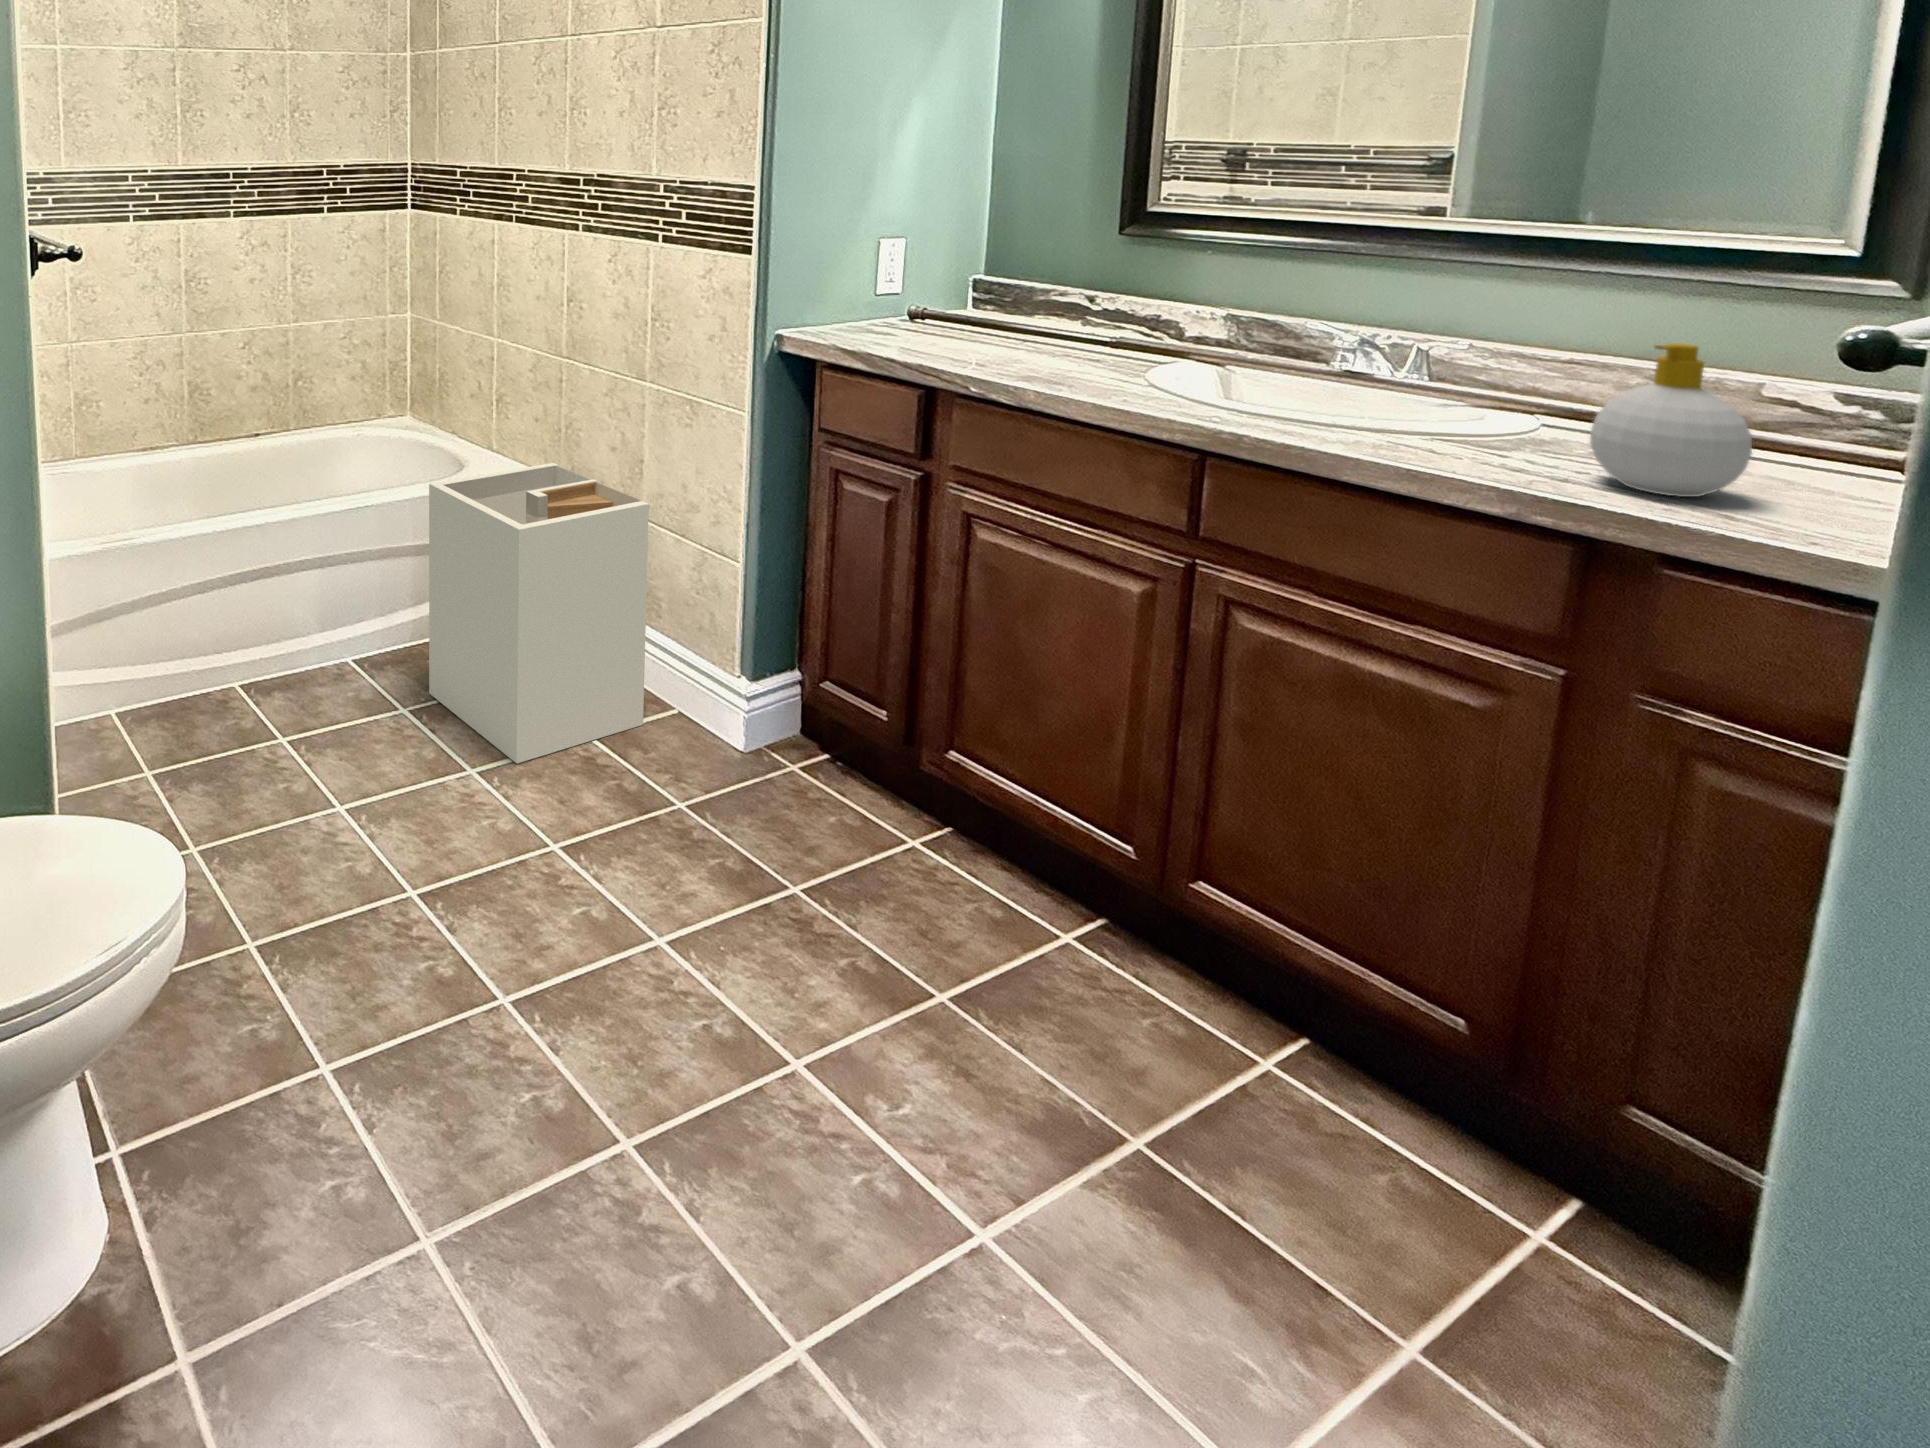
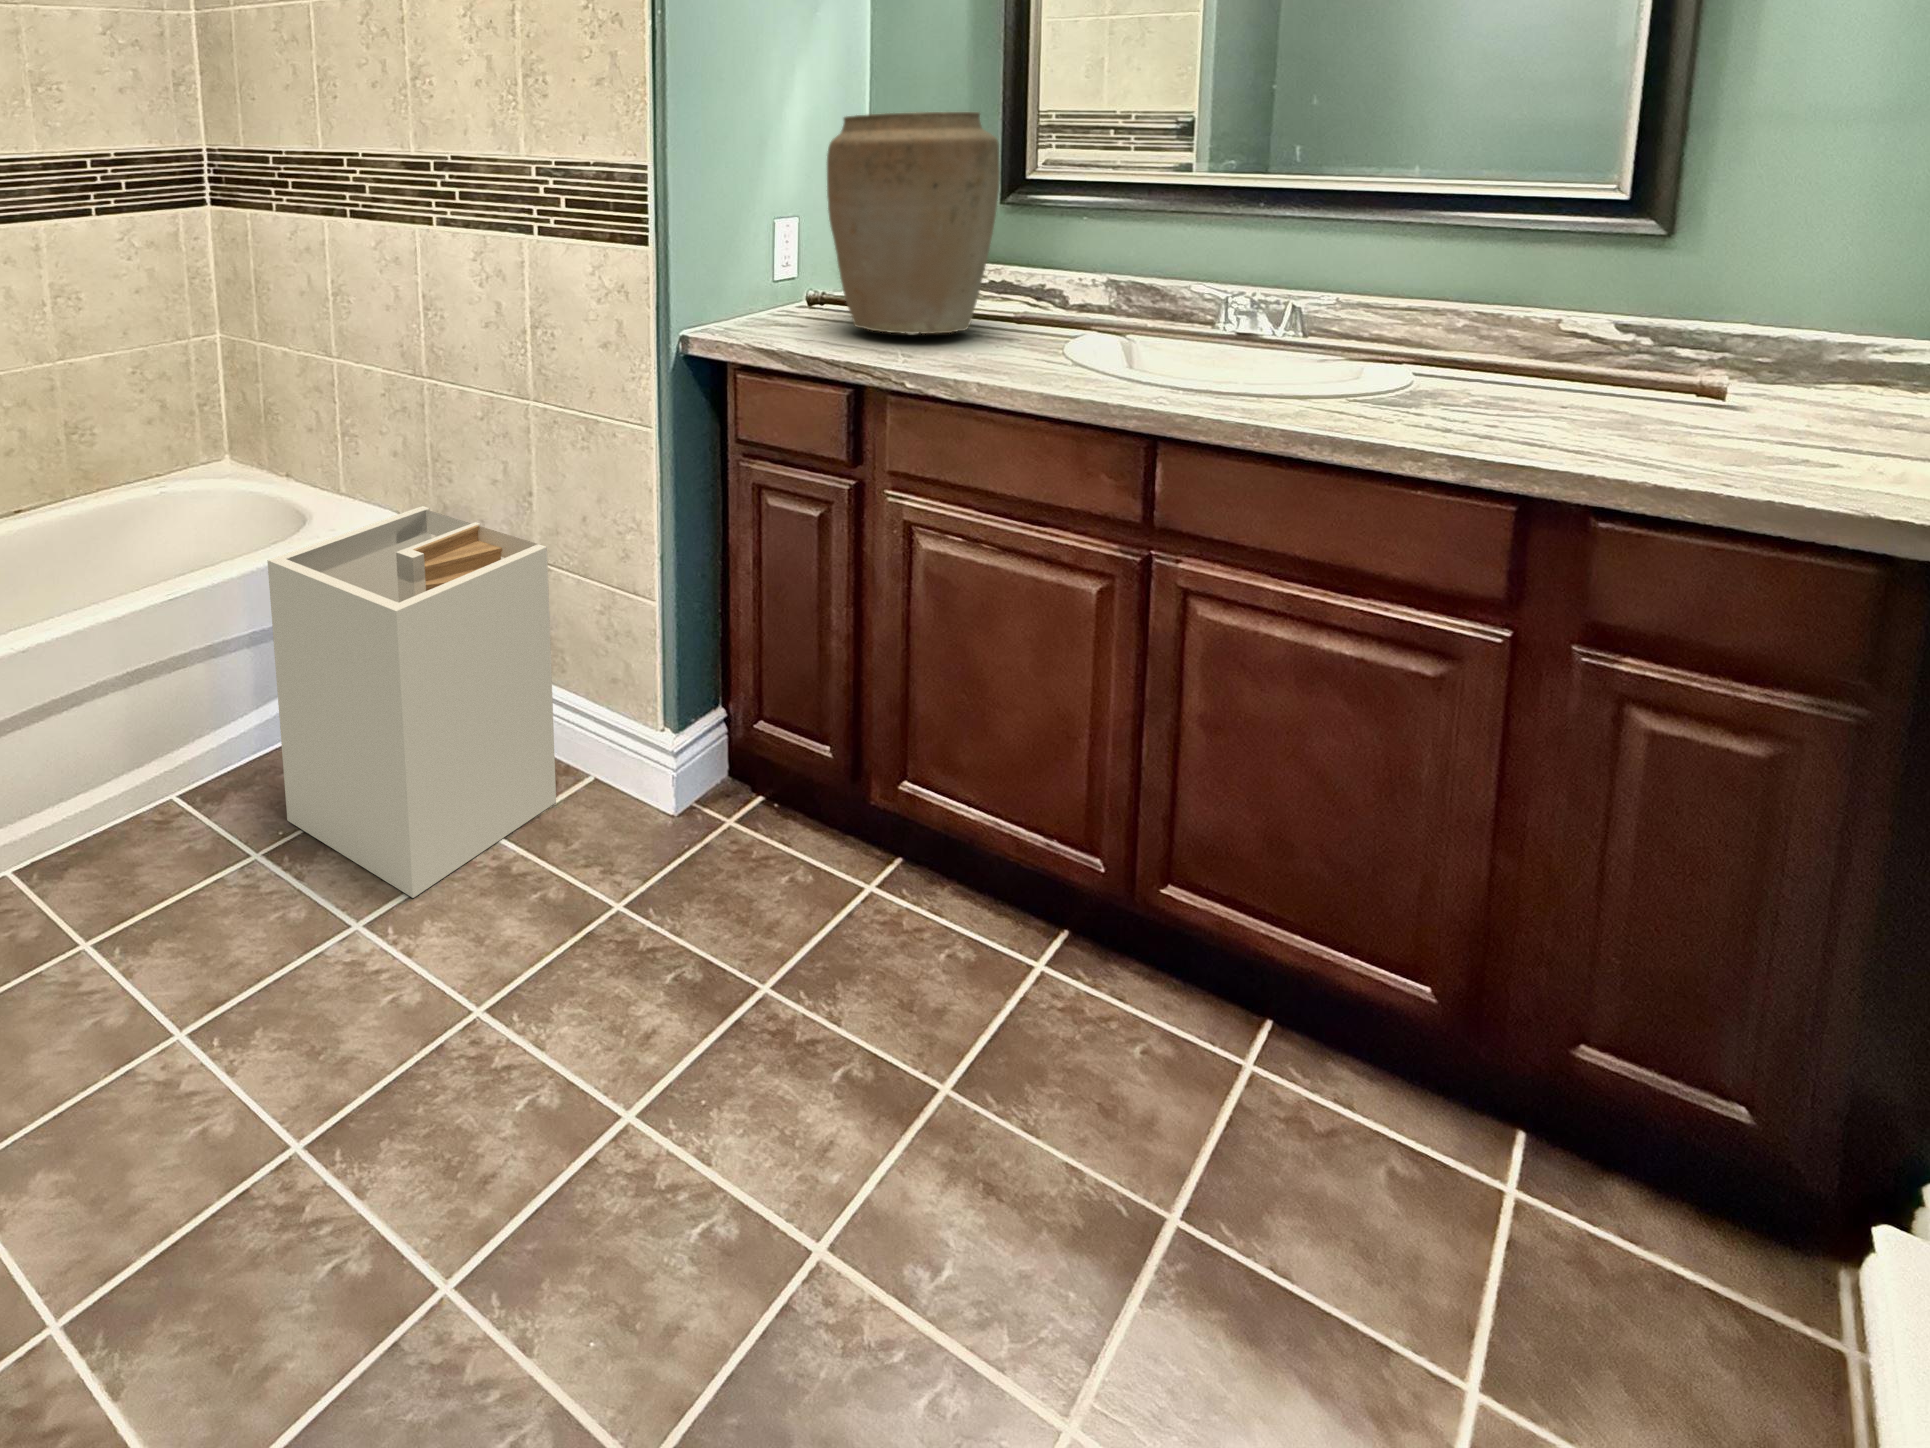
vase: none [923,145,1100,349] -> present [827,112,1000,334]
soap bottle: present [1590,343,1752,497] -> none [1507,294,1646,445]

